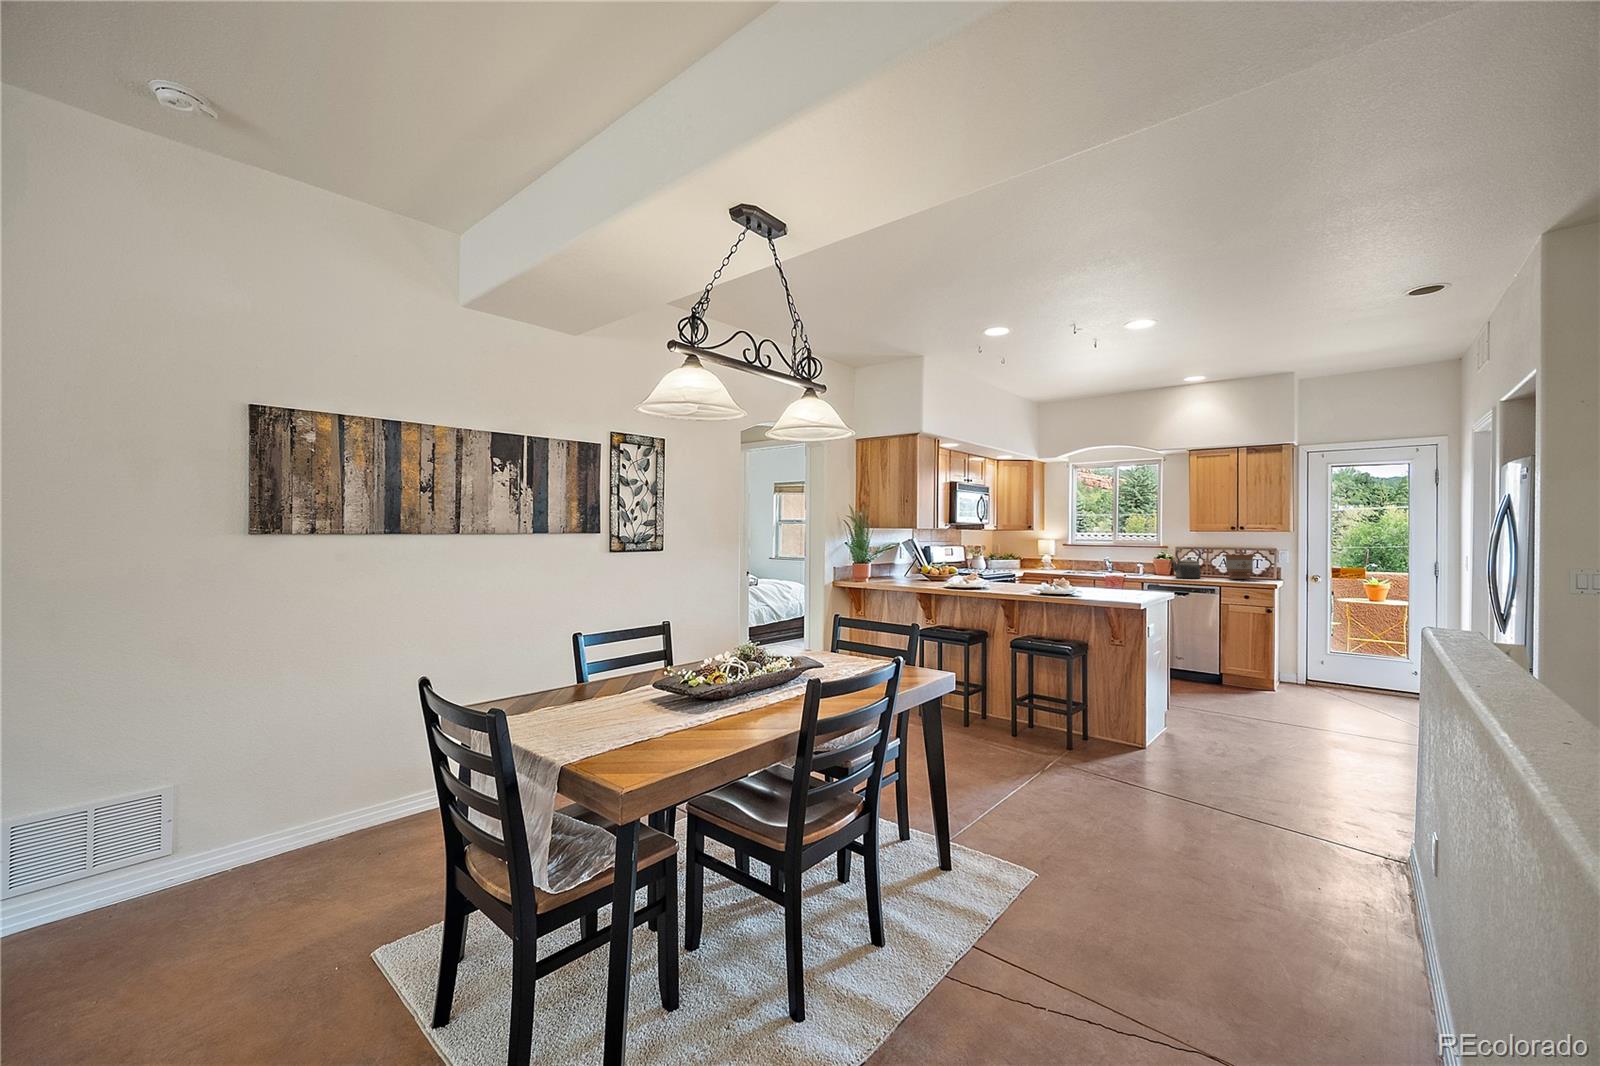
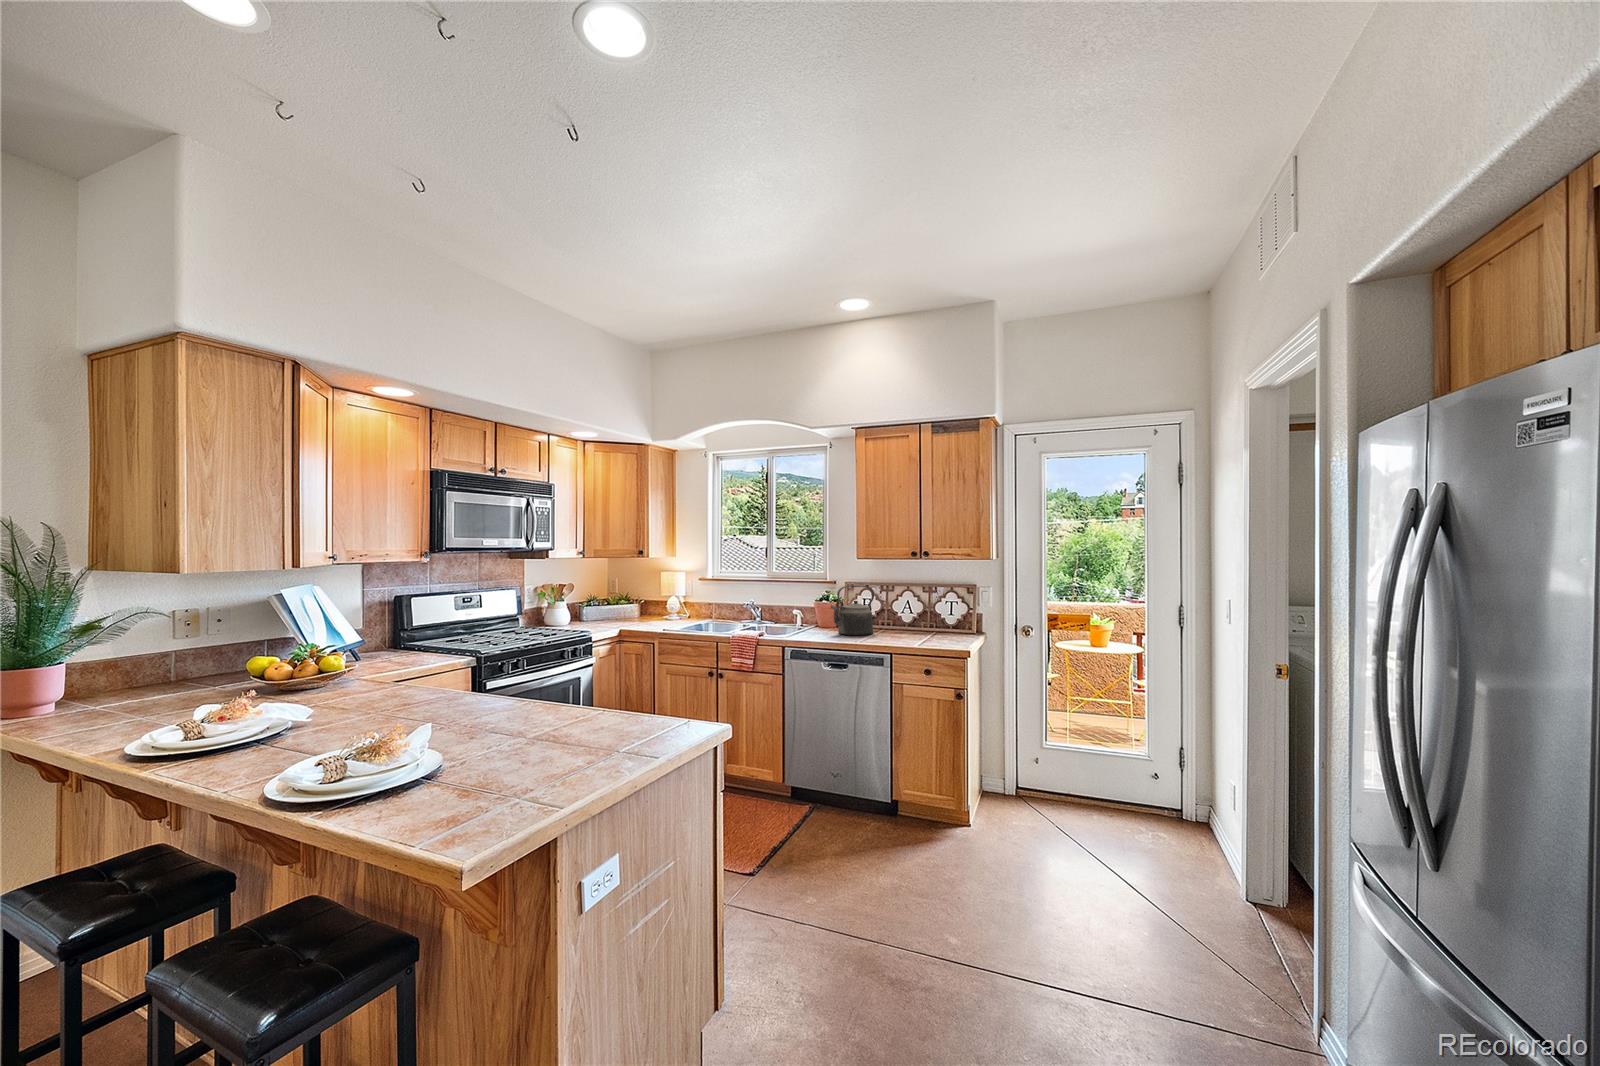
flower pot: present [1223,554,1256,579] -> none [902,595,947,636]

